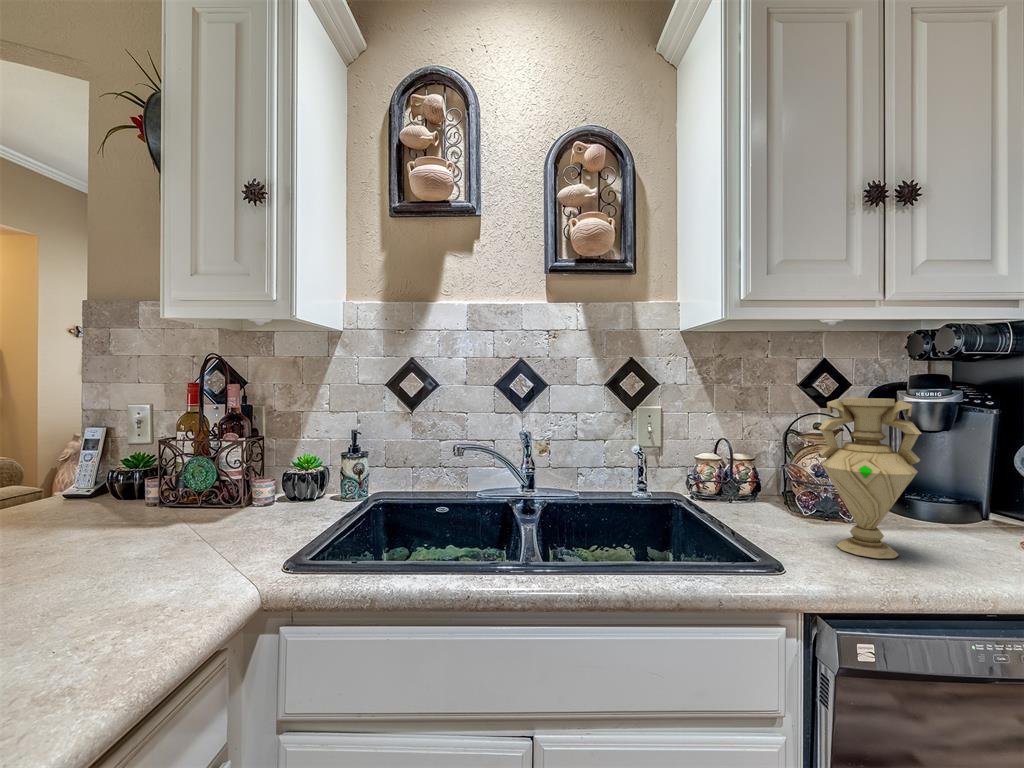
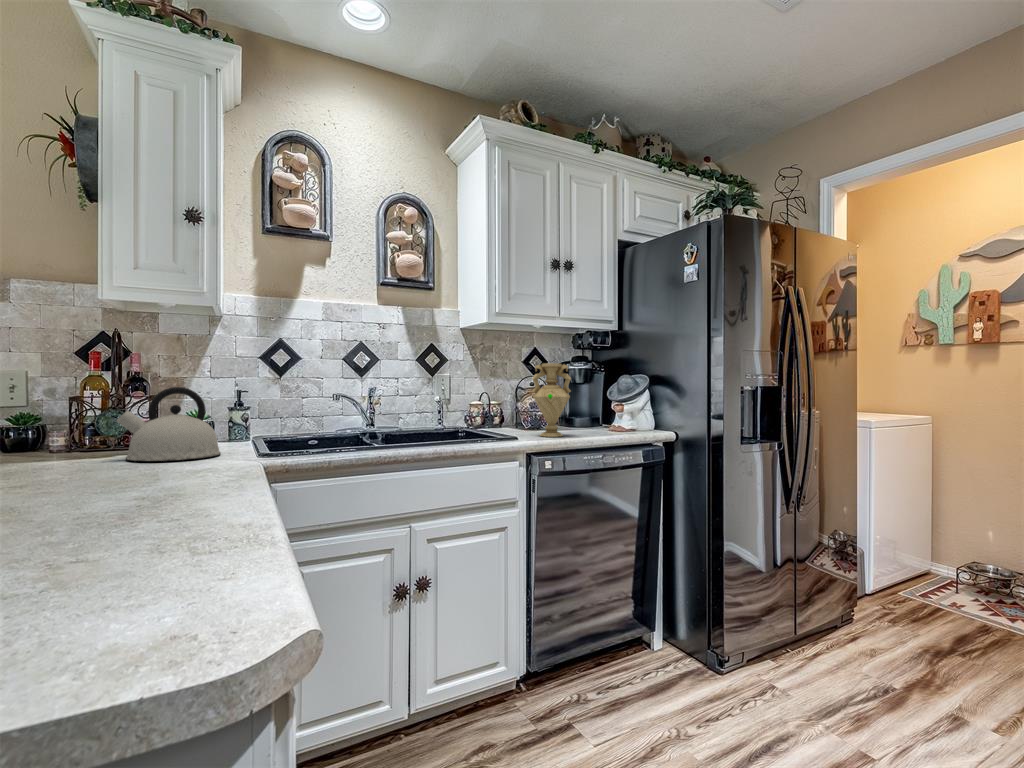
kettle: none [107,447,254,574] -> present [116,387,221,461]

